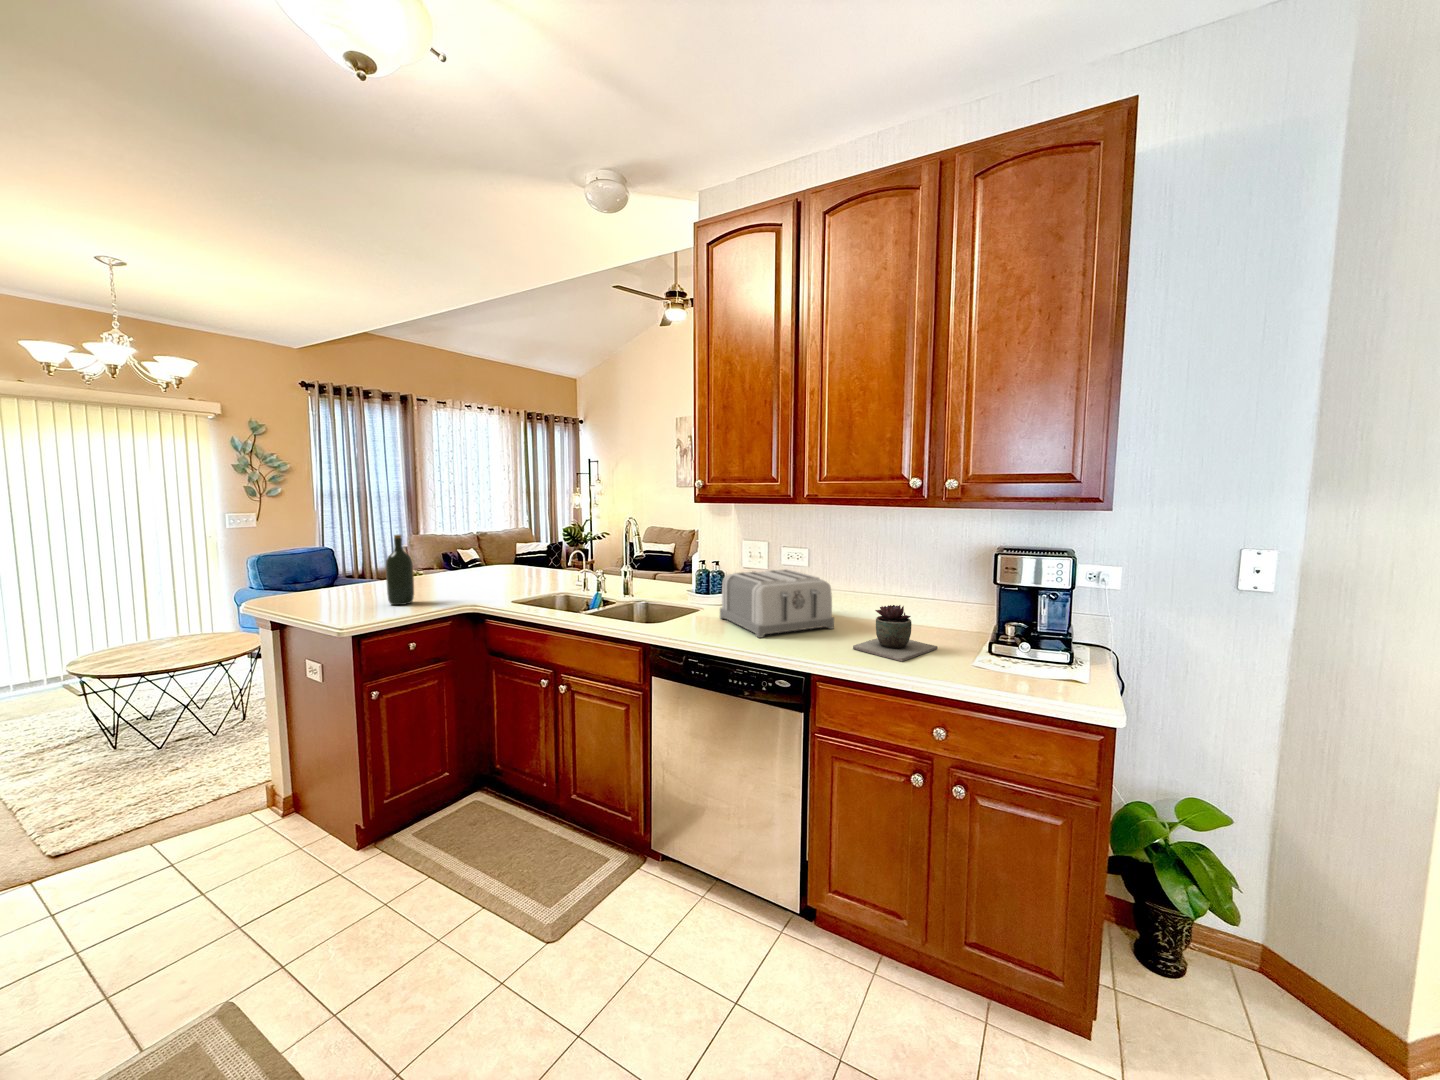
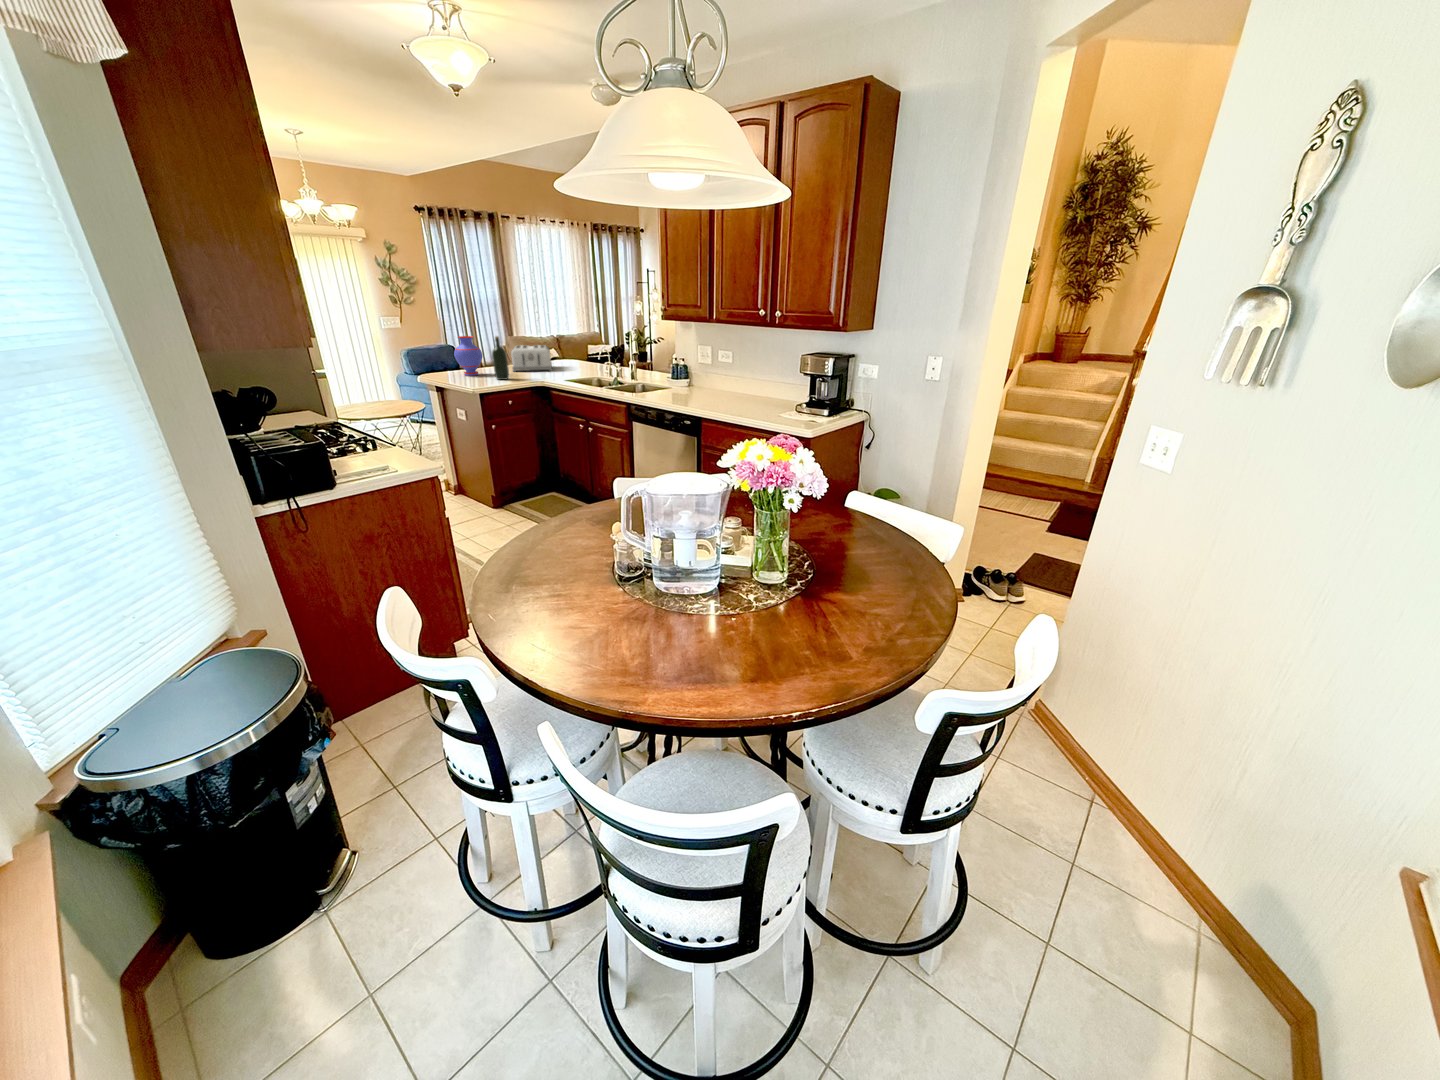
vase: none [317,535,369,599] -> present [454,336,482,376]
toaster: present [720,570,834,638] -> present [511,345,552,372]
succulent plant: present [853,605,937,661] -> none [726,383,771,411]

